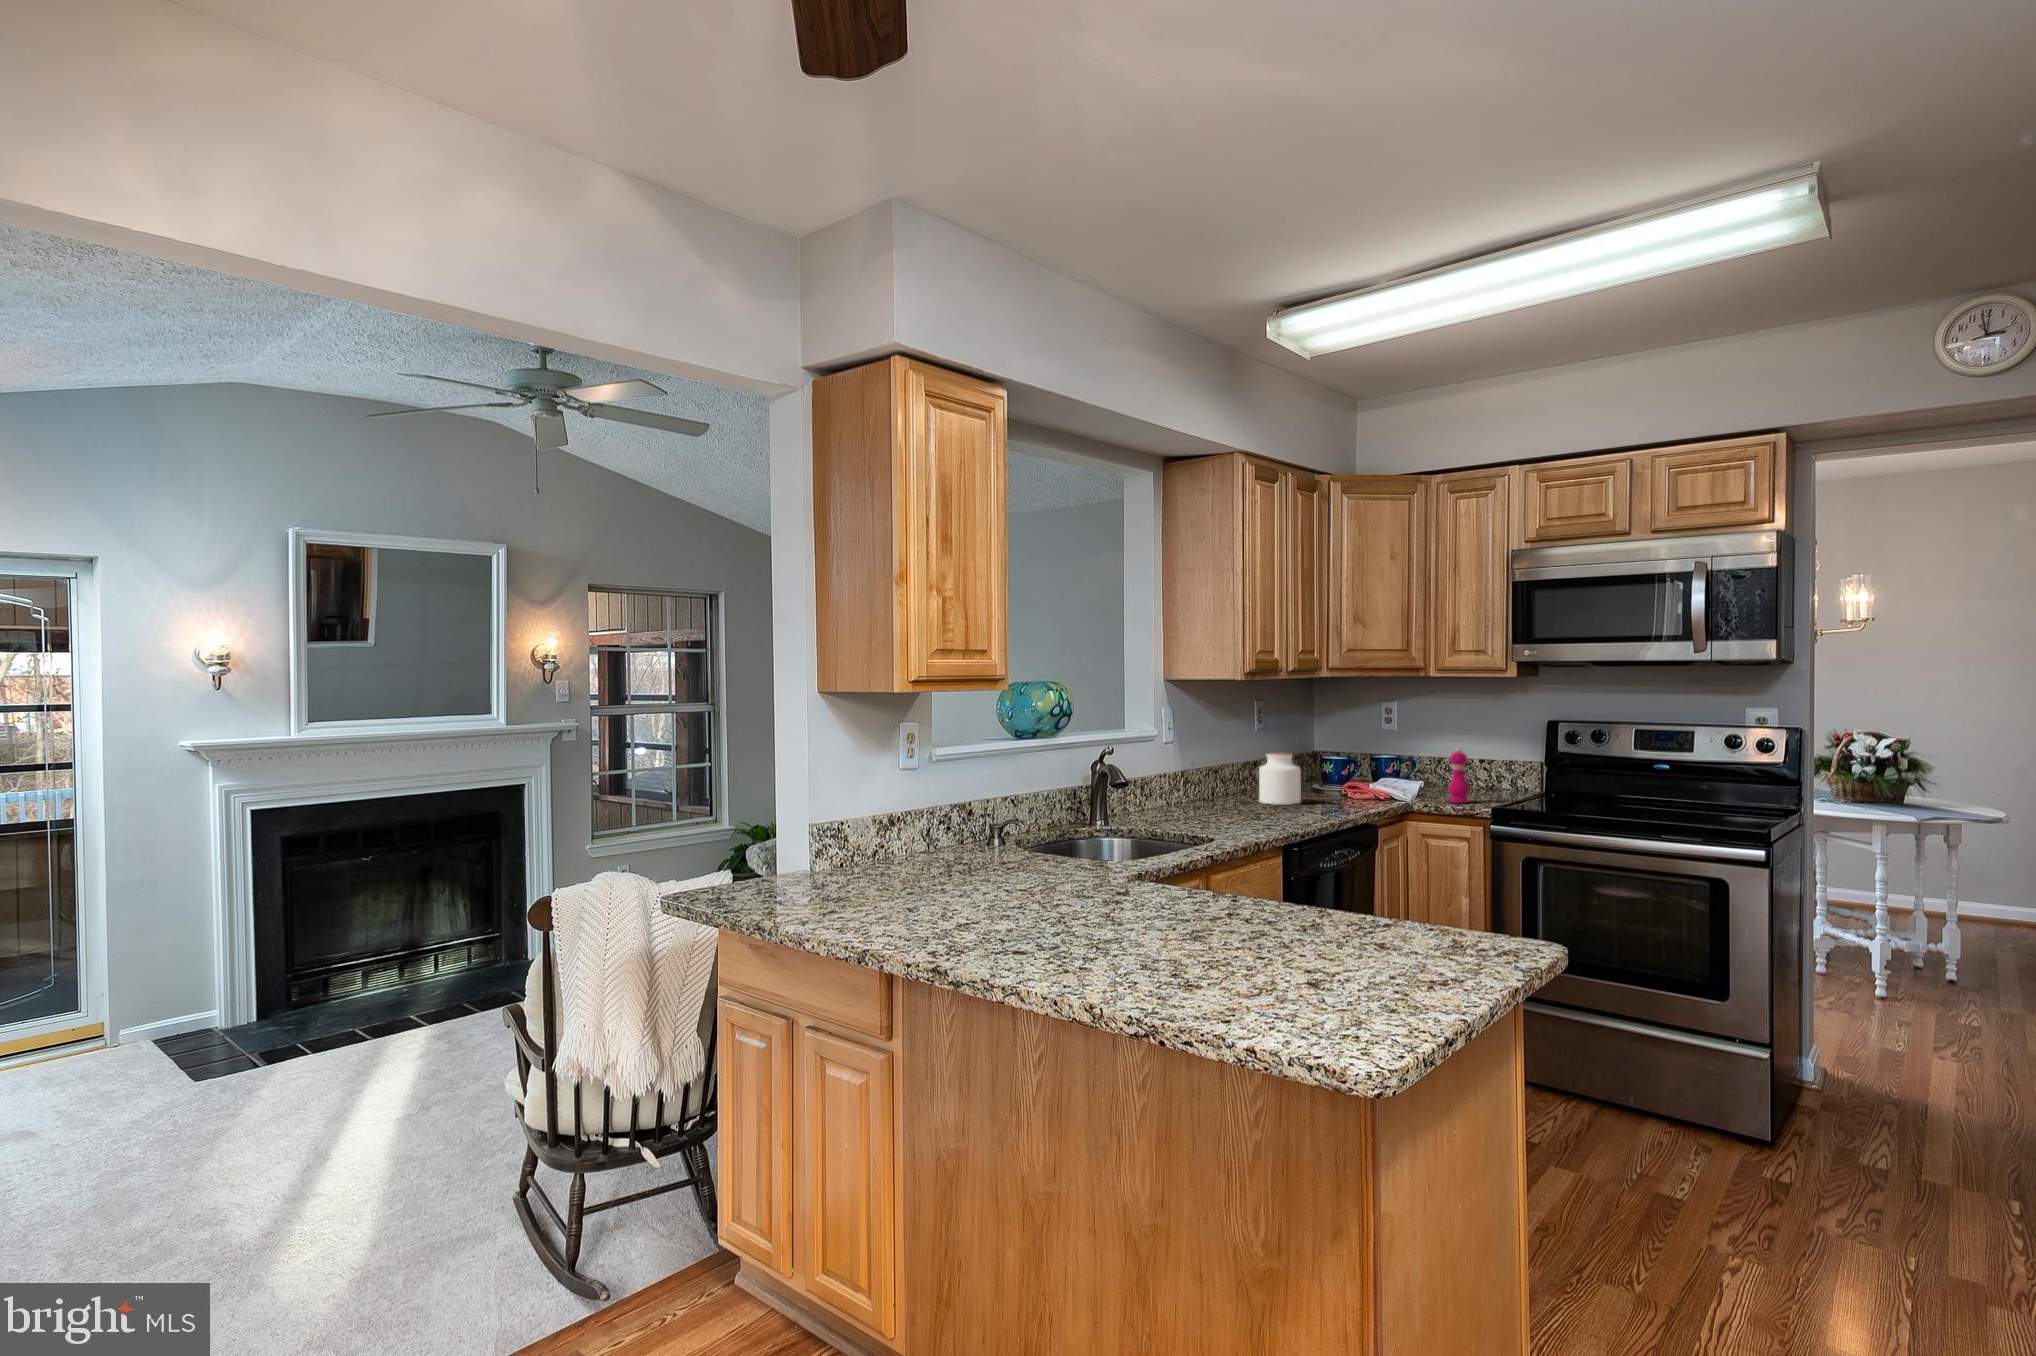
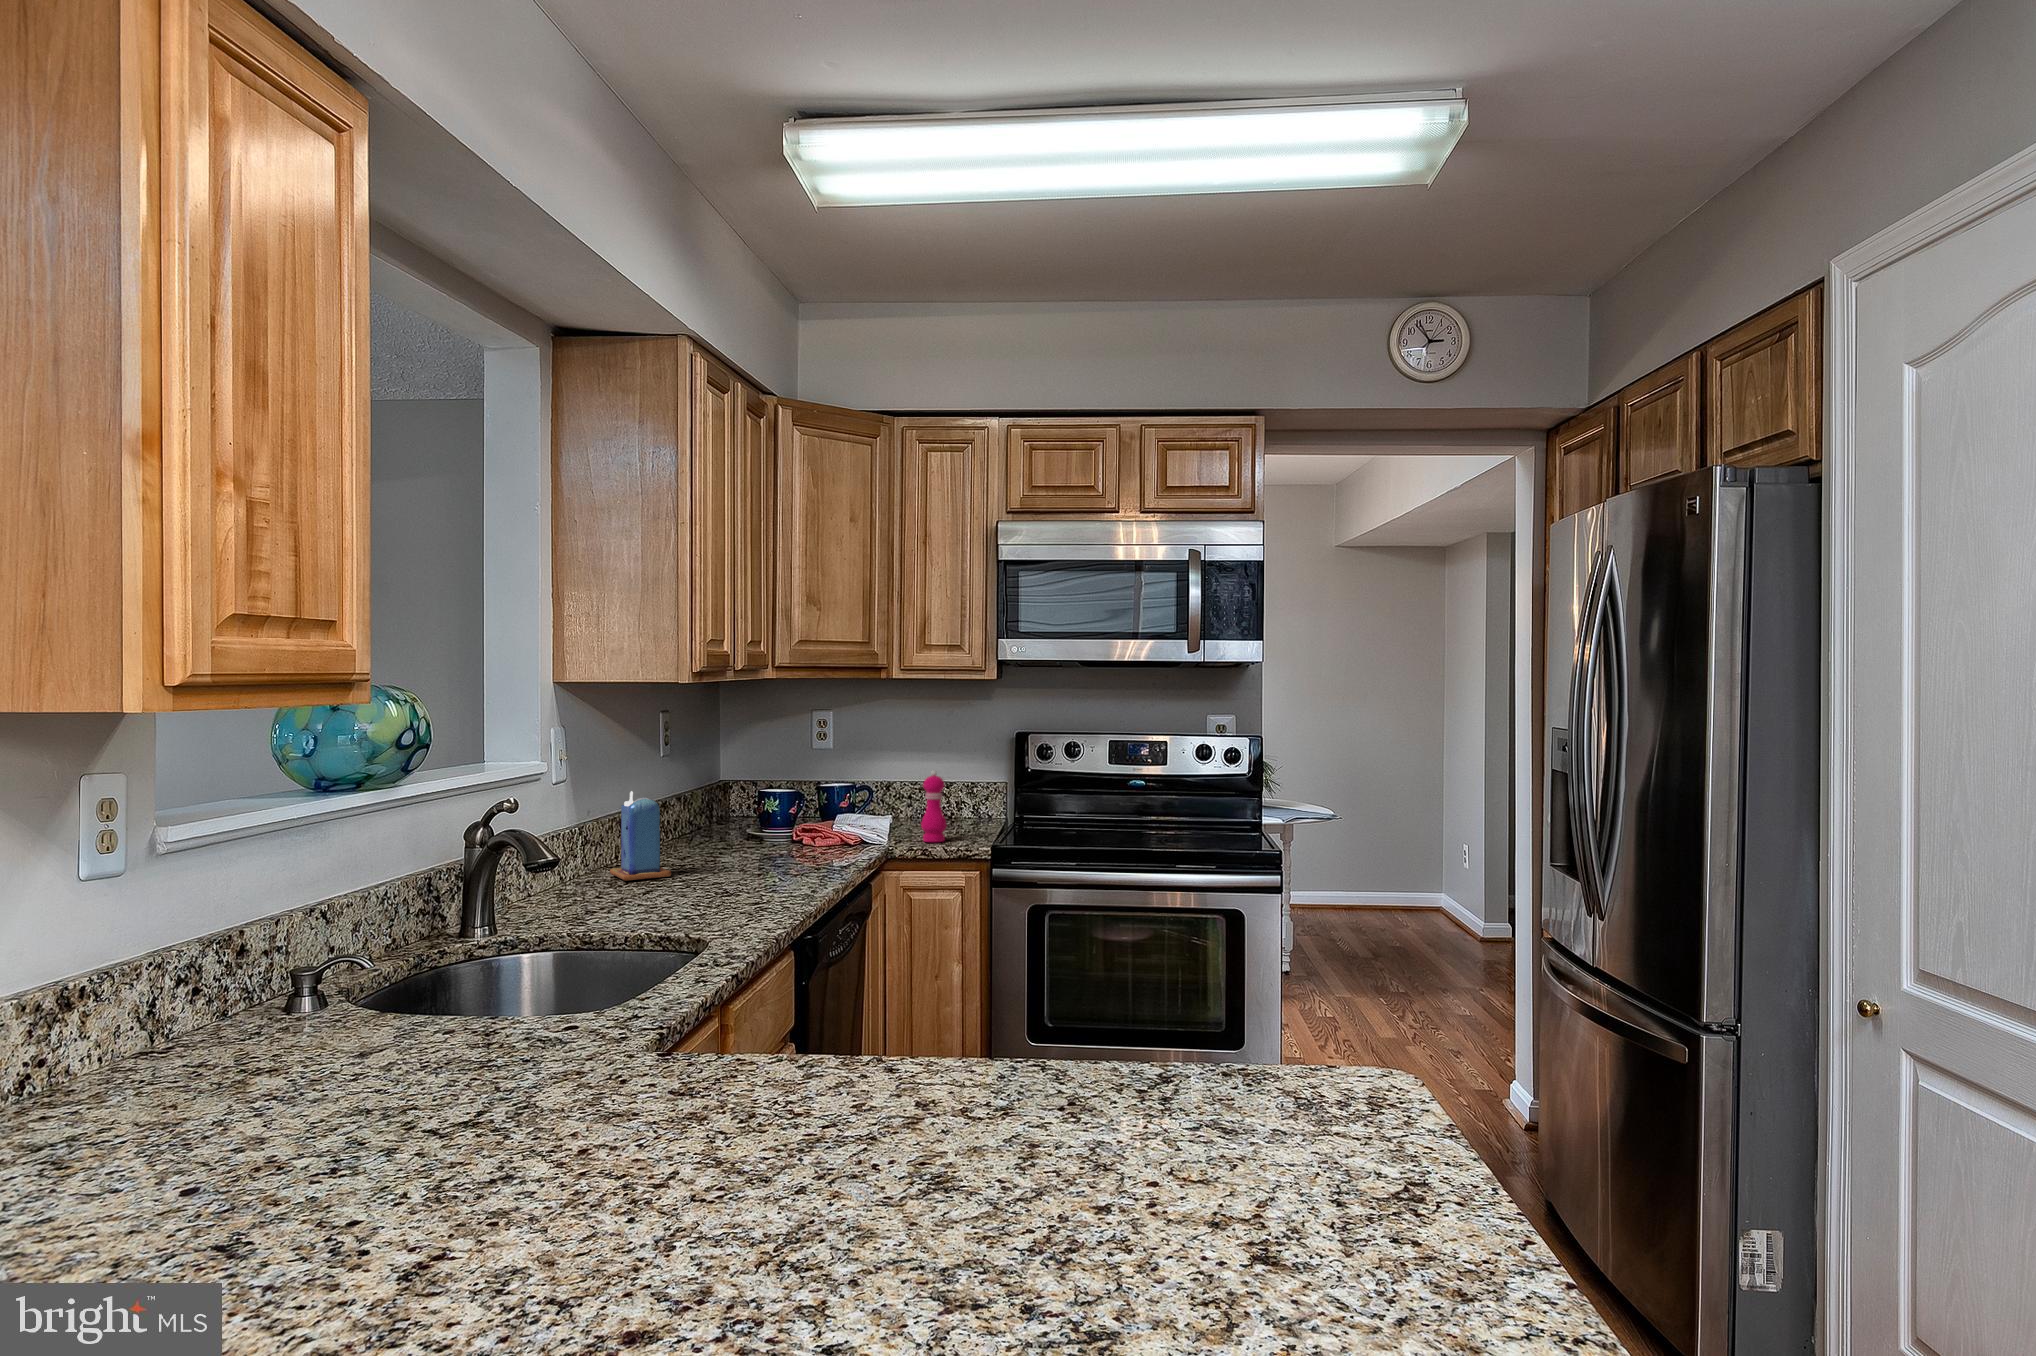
candle: none [1206,751,1241,809] -> present [610,791,671,881]
jar: present [1259,753,1301,805] -> none [684,788,745,865]

